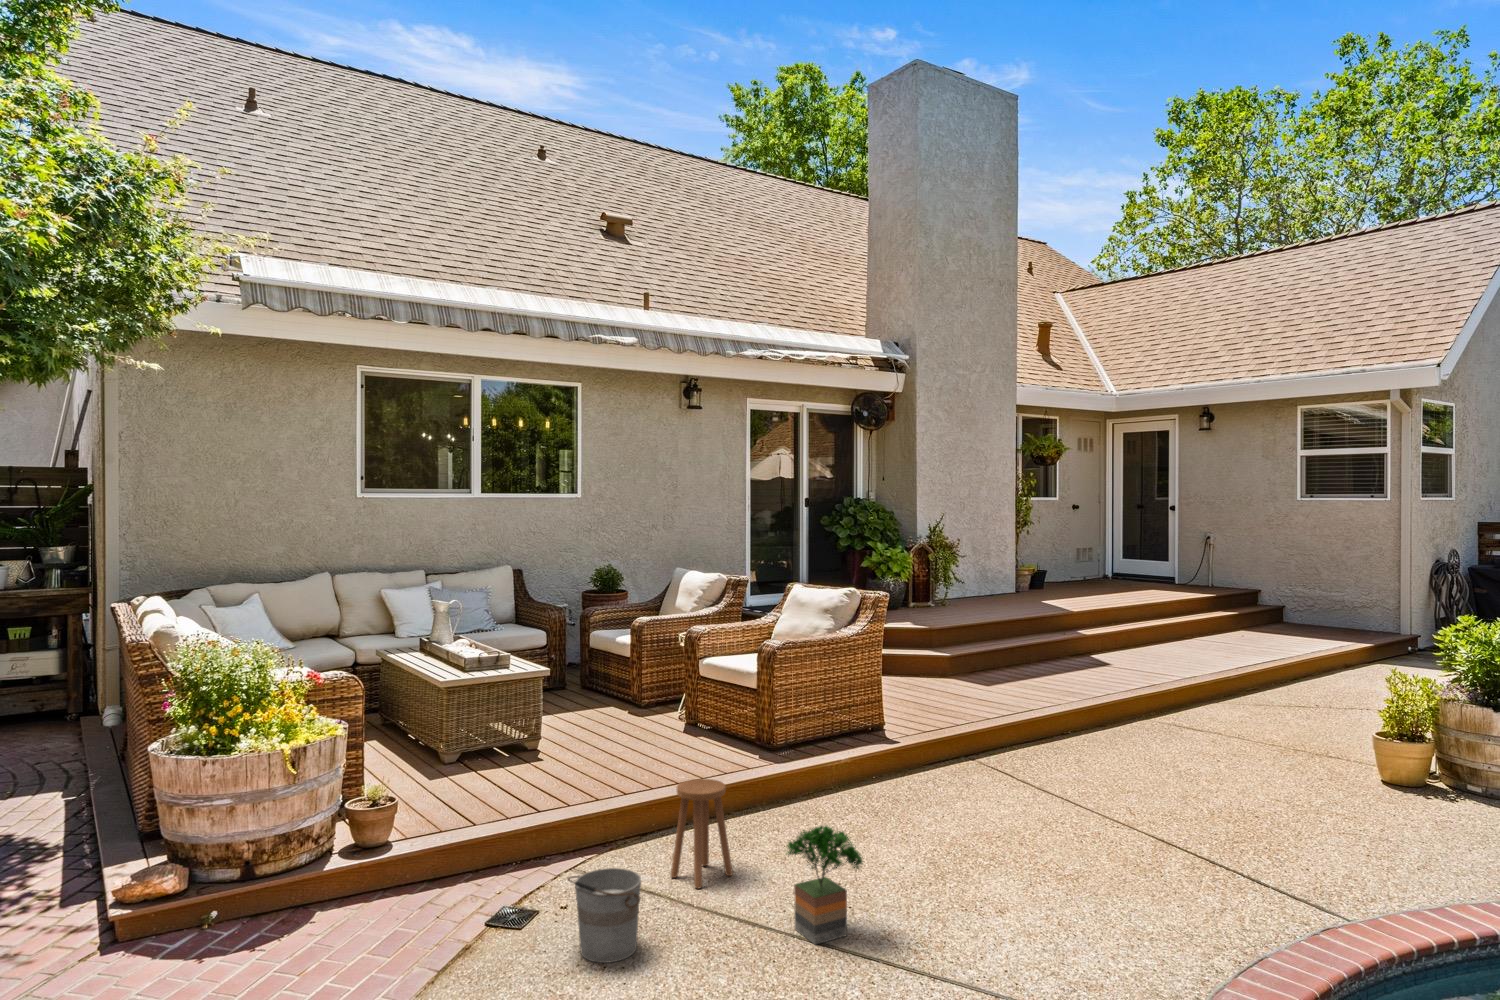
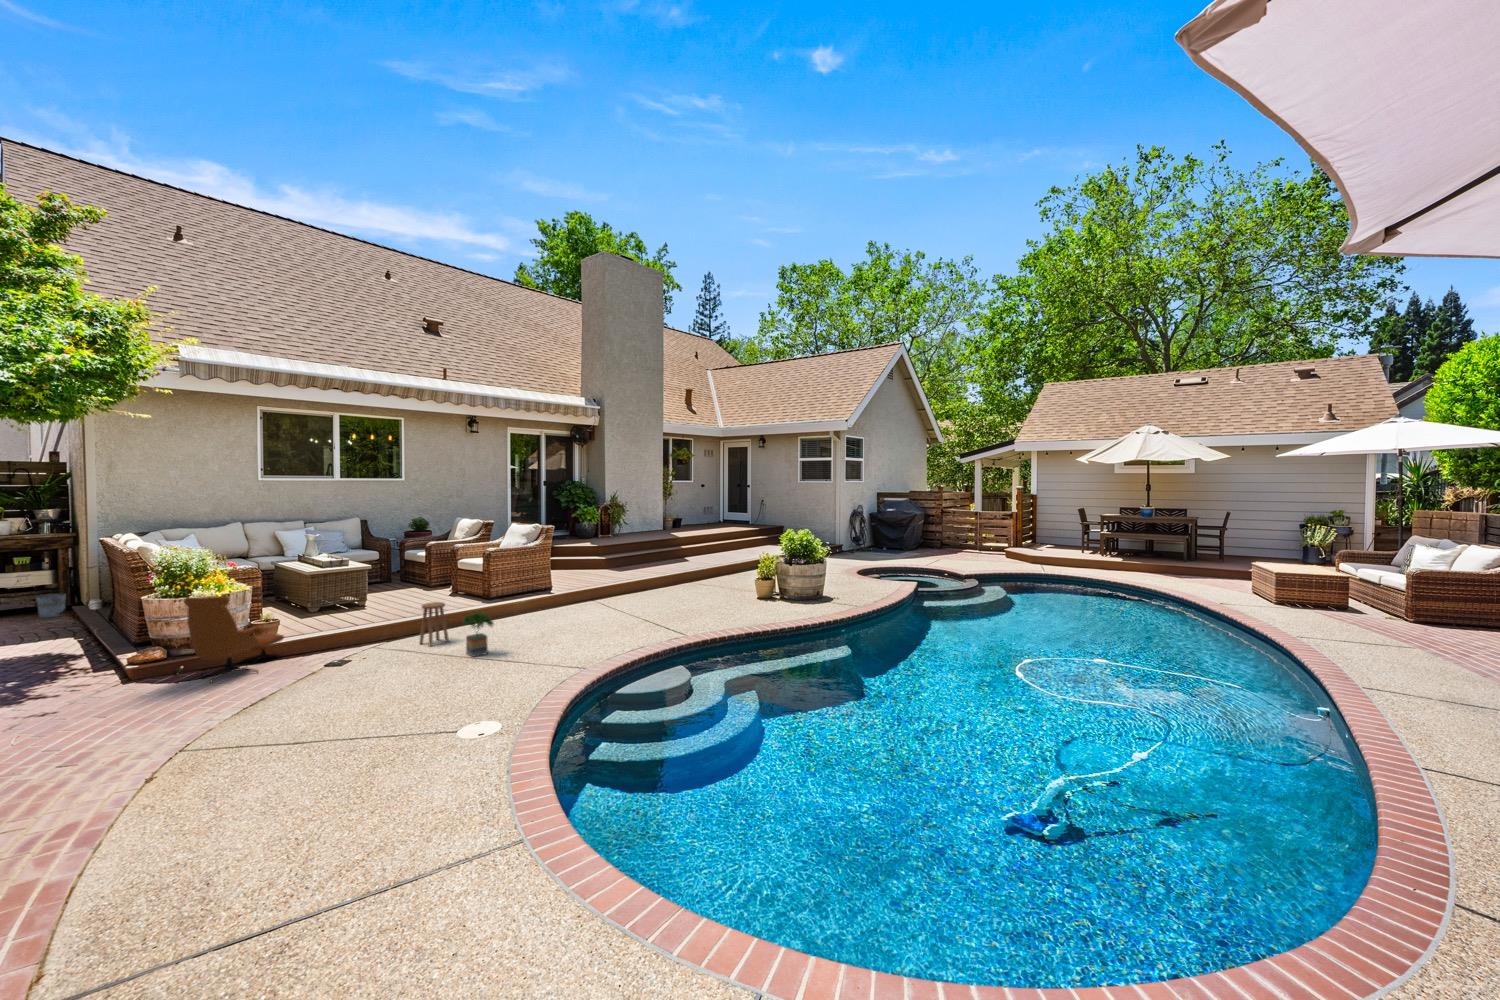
lounge chair: none [215,769,404,973] -> present [184,596,284,682]
bucket: present [568,868,641,963] -> present [36,594,66,618]

